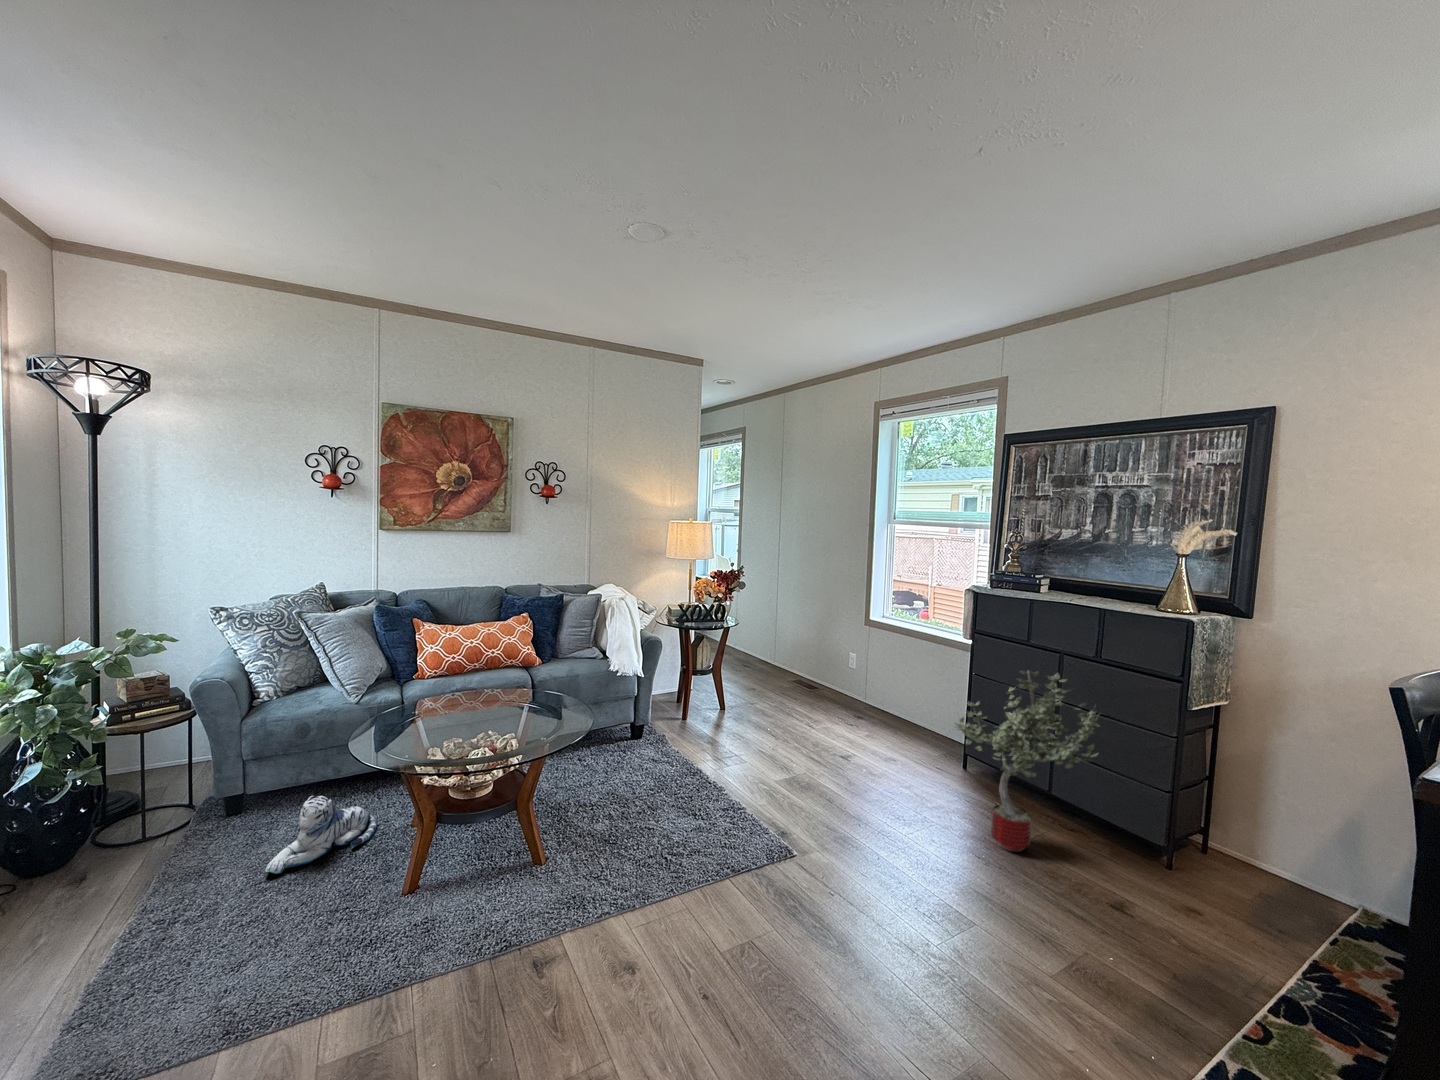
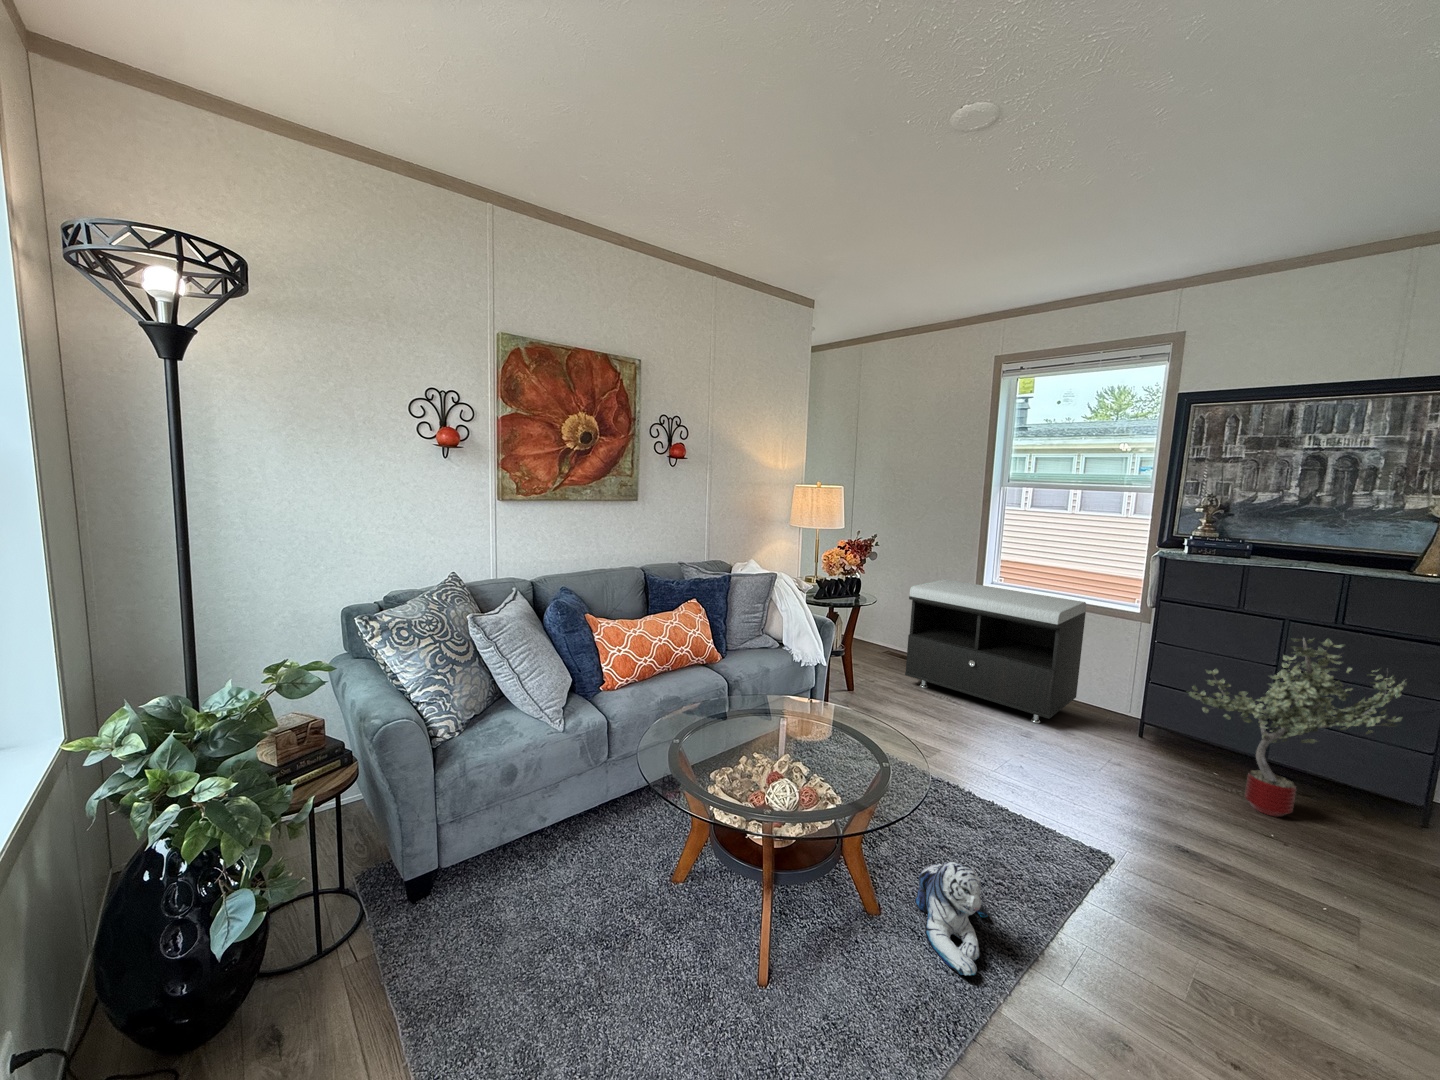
storage bench: none [778,613,934,754] -> present [905,579,1086,723]
plush toy: present [265,796,377,874] -> present [914,862,988,976]

